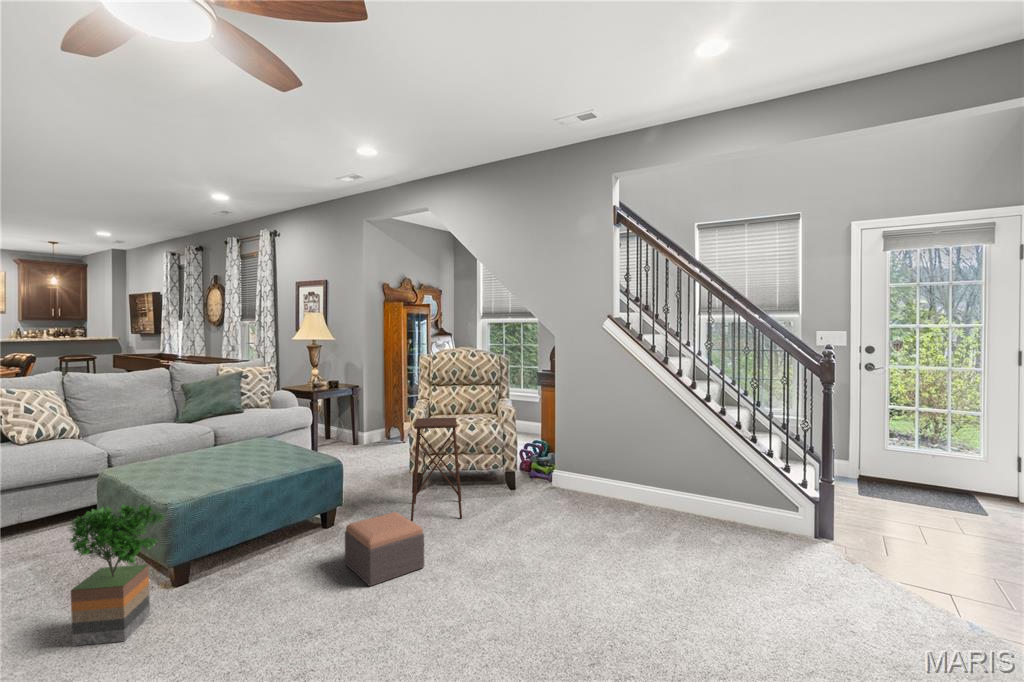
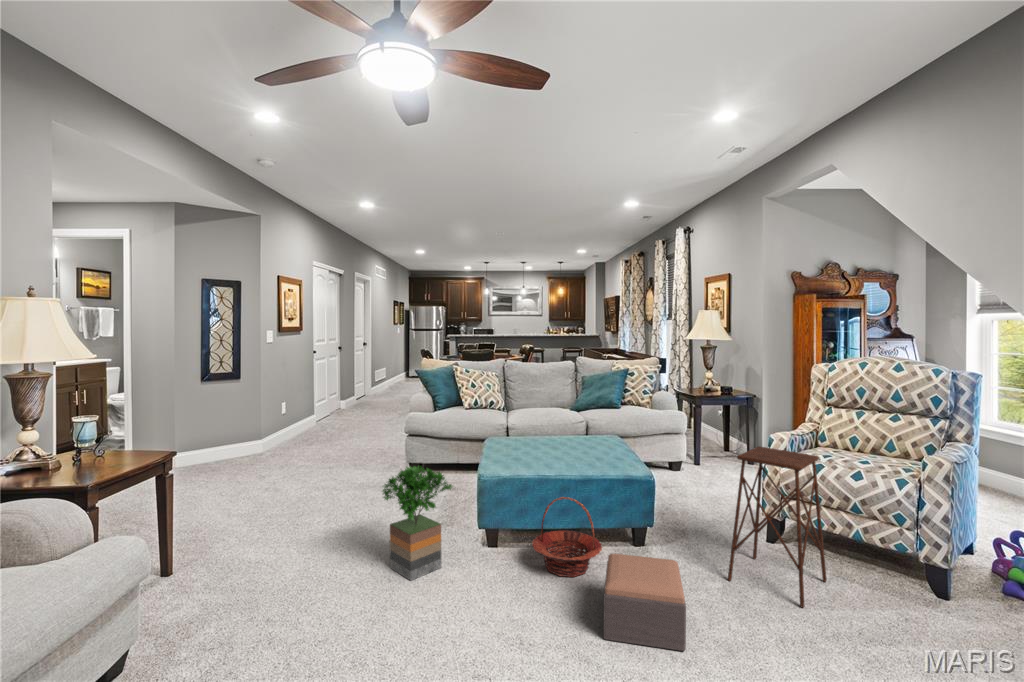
basket: none [250,494,323,569] -> present [532,497,602,577]

